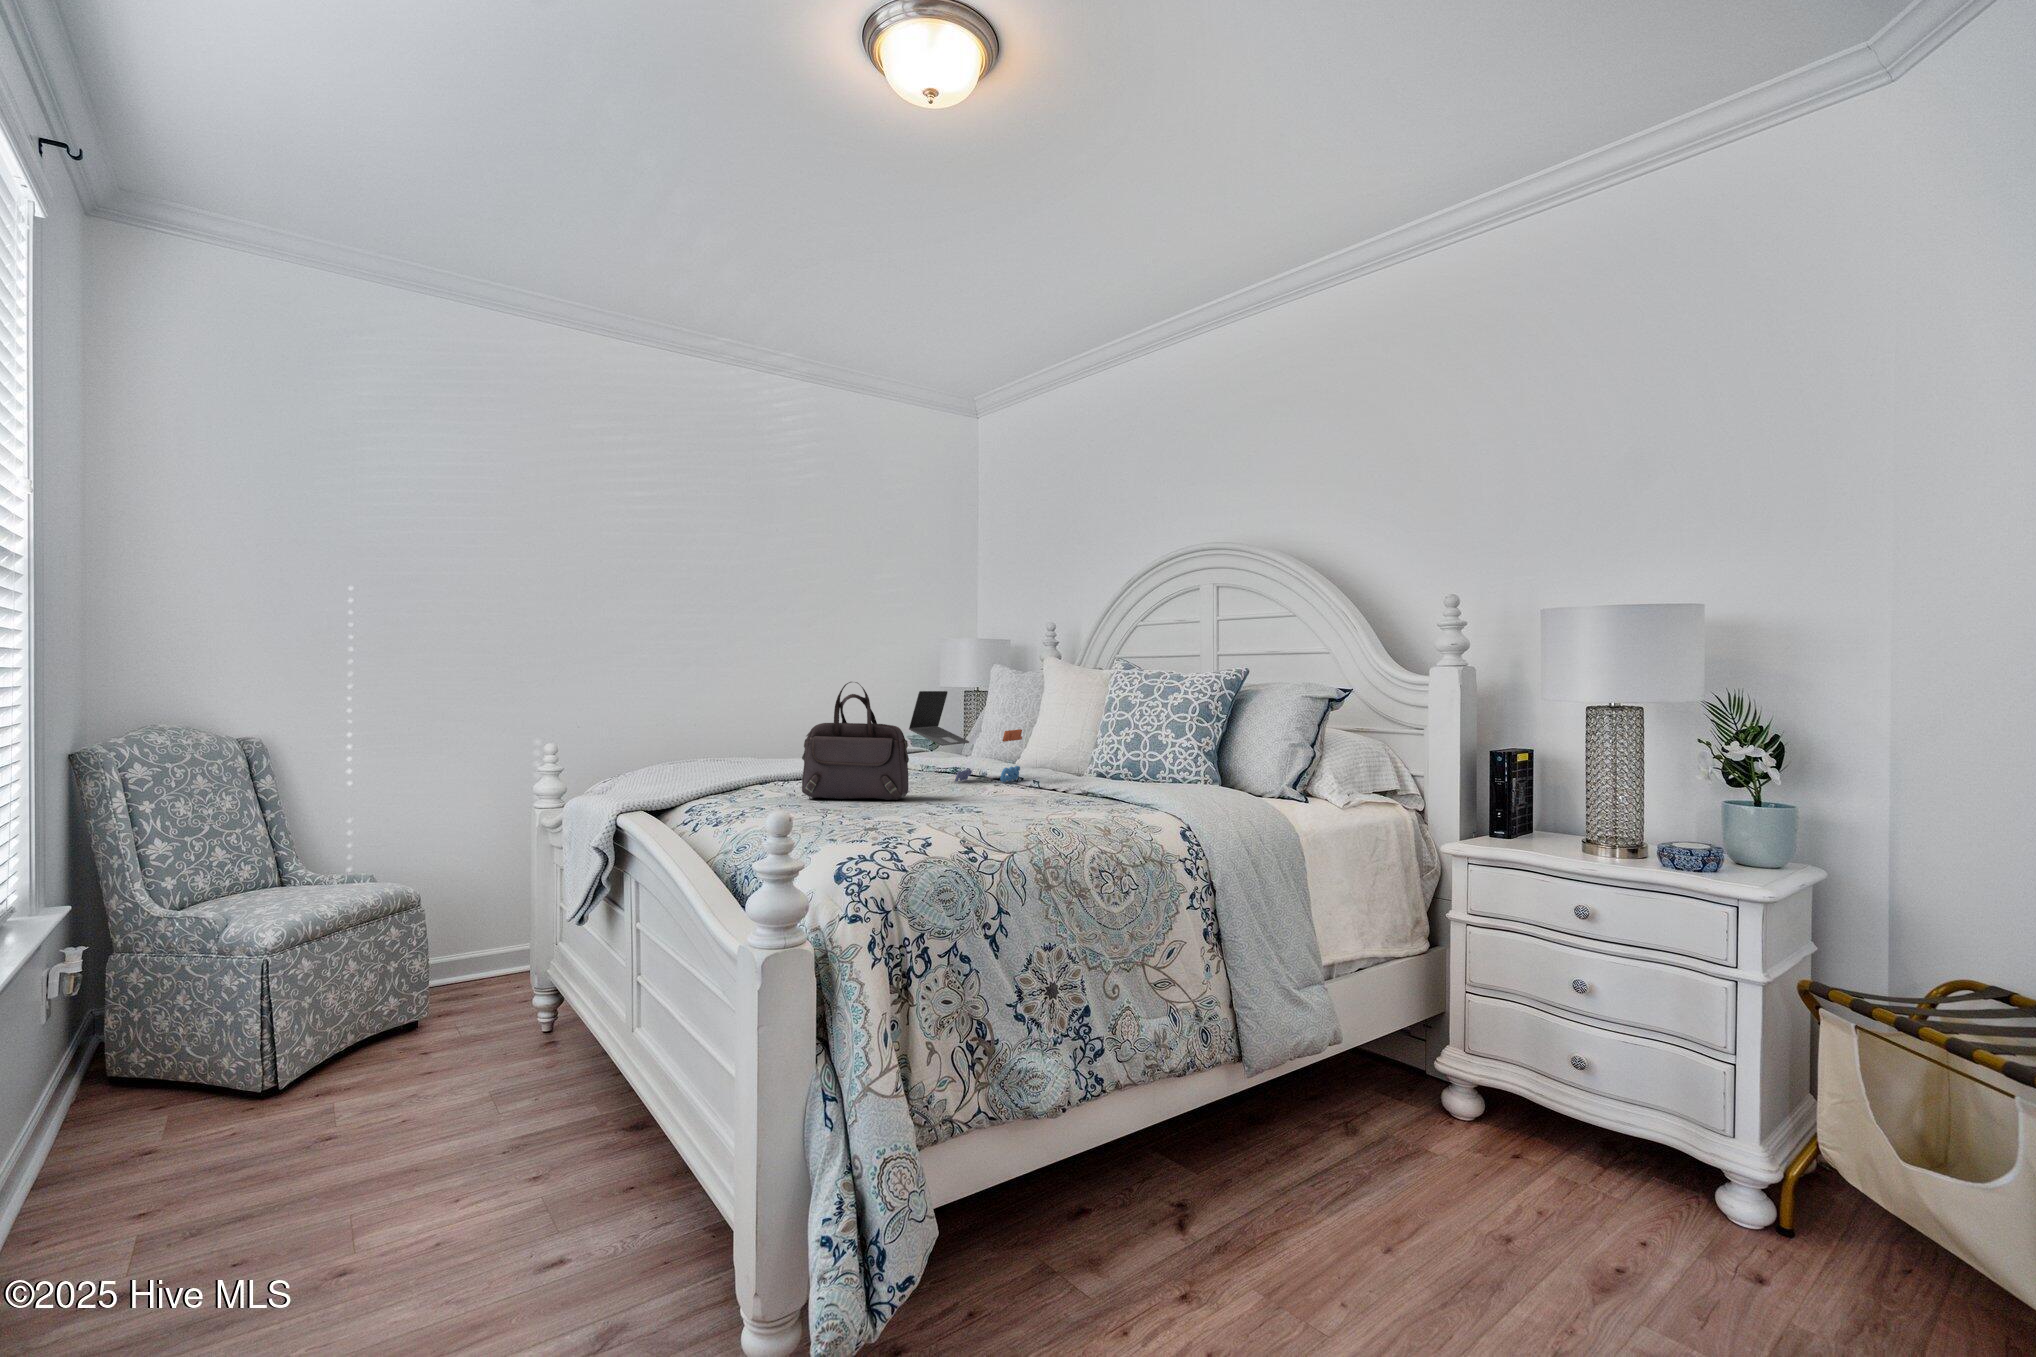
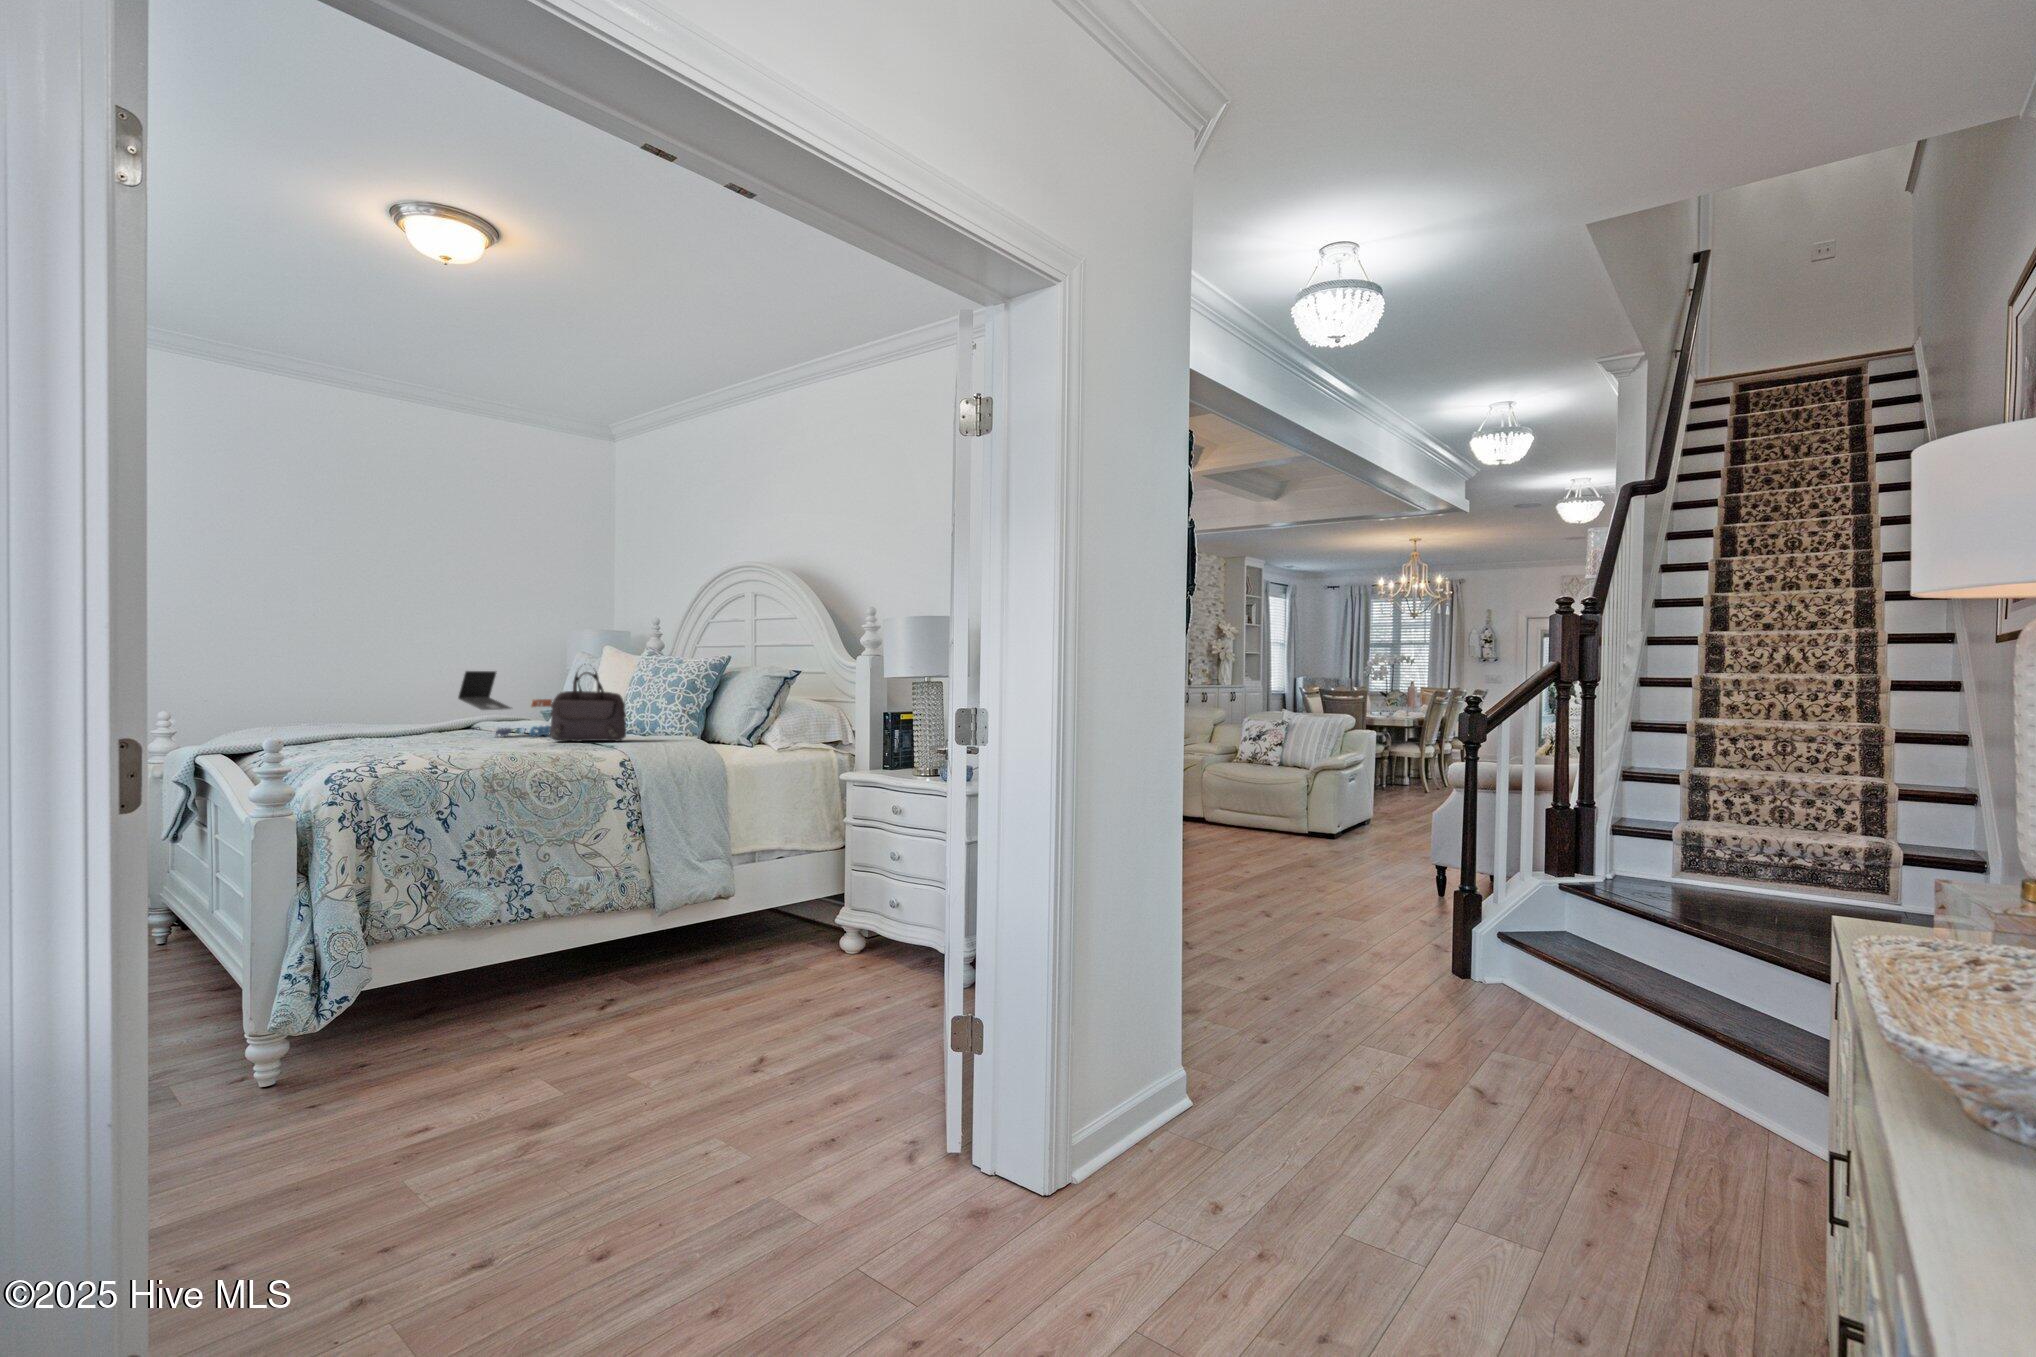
handbag: present [802,682,909,800] -> present [550,672,626,742]

